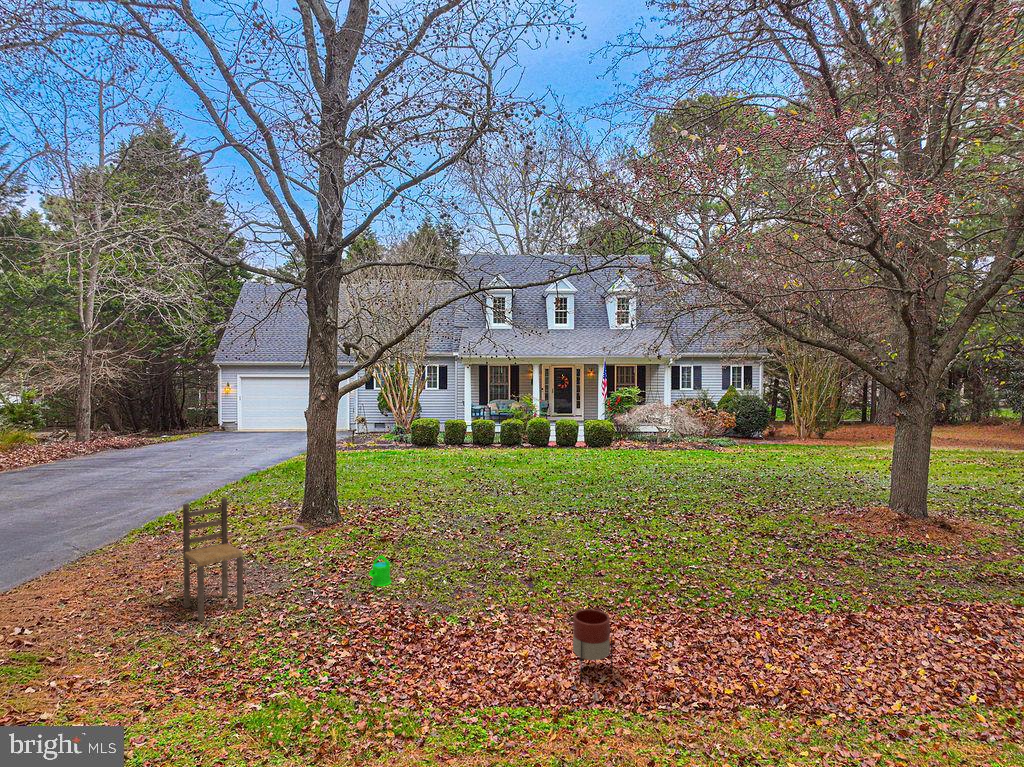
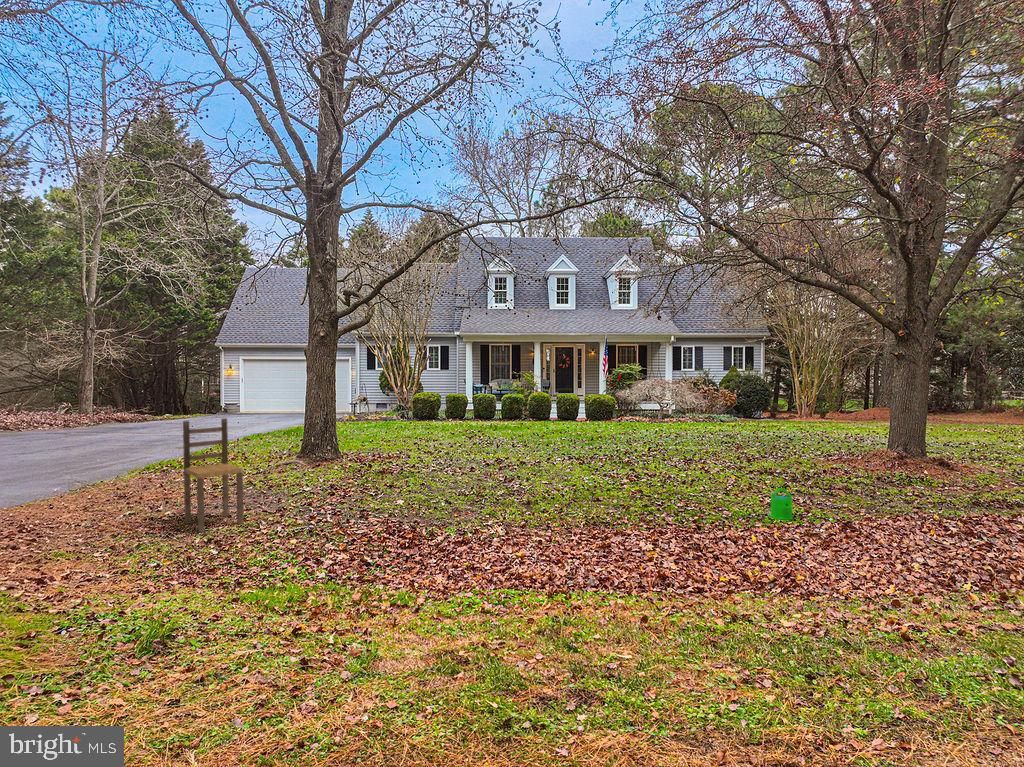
watering can: present [369,556,391,586] -> present [769,488,793,520]
planter: present [573,609,612,680] -> none [568,505,607,570]

